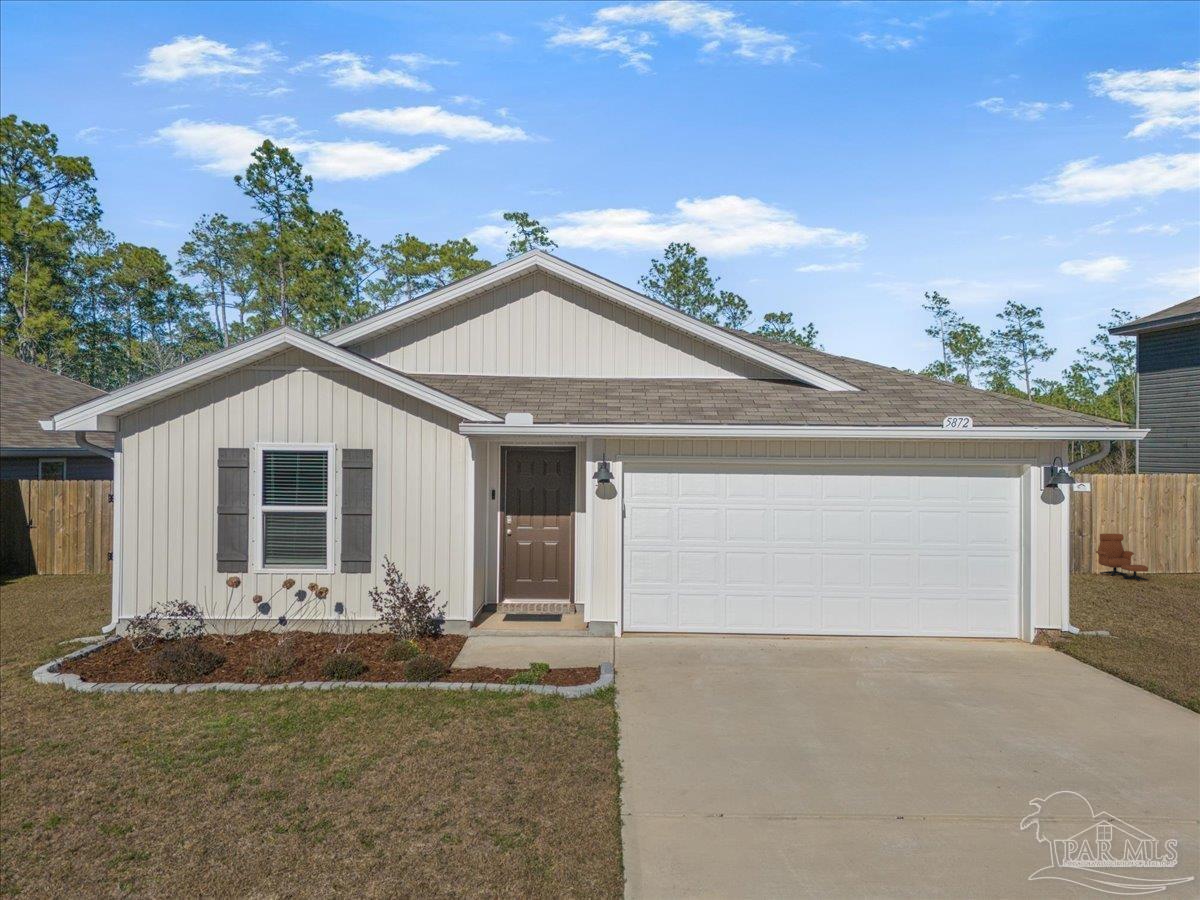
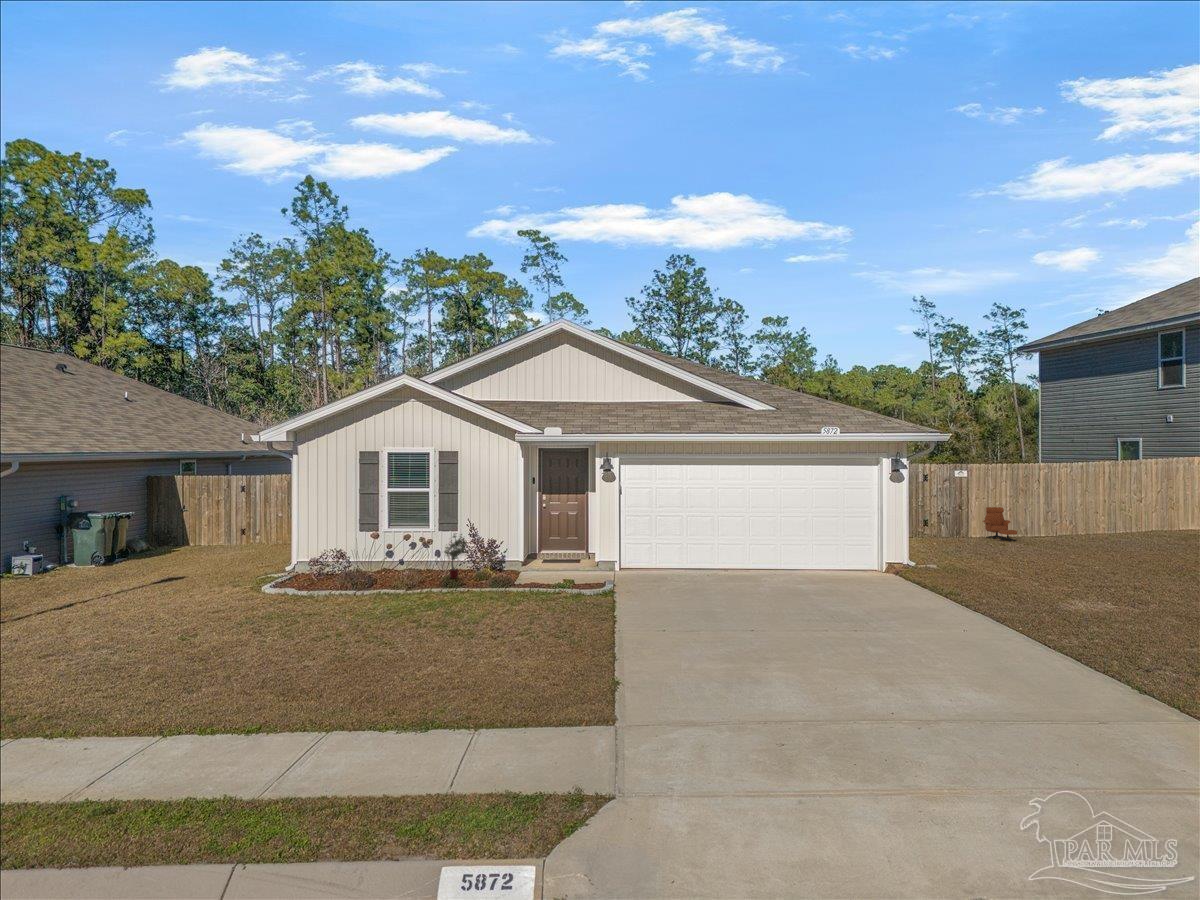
potted tree: none [345,579,387,652] -> present [444,534,469,579]

